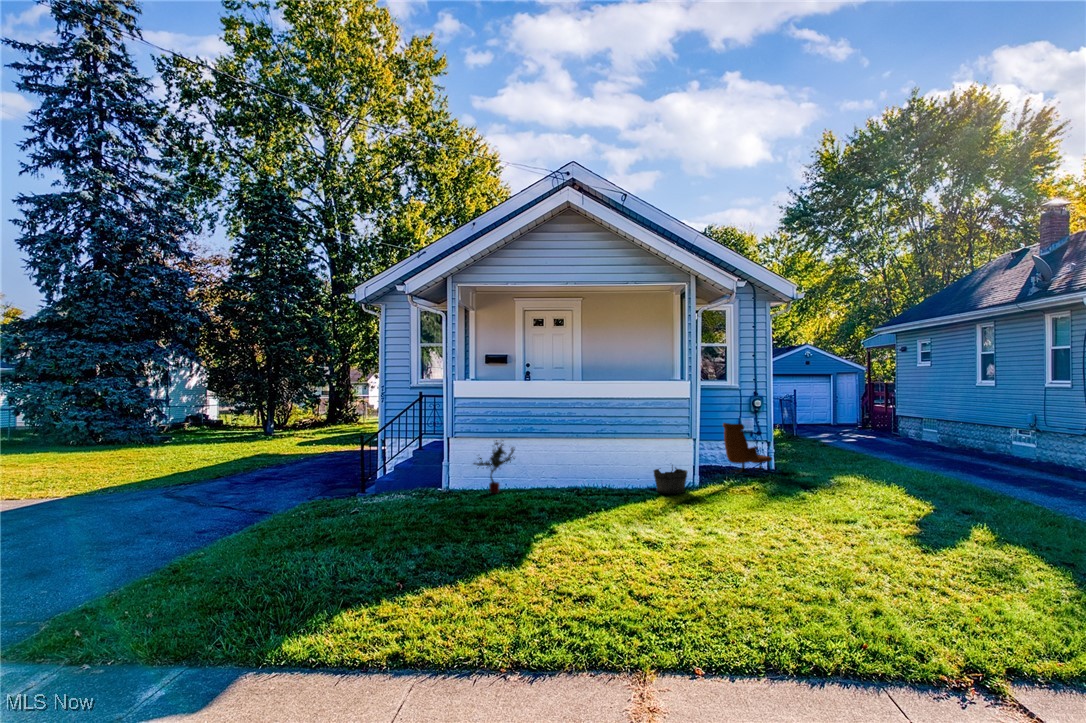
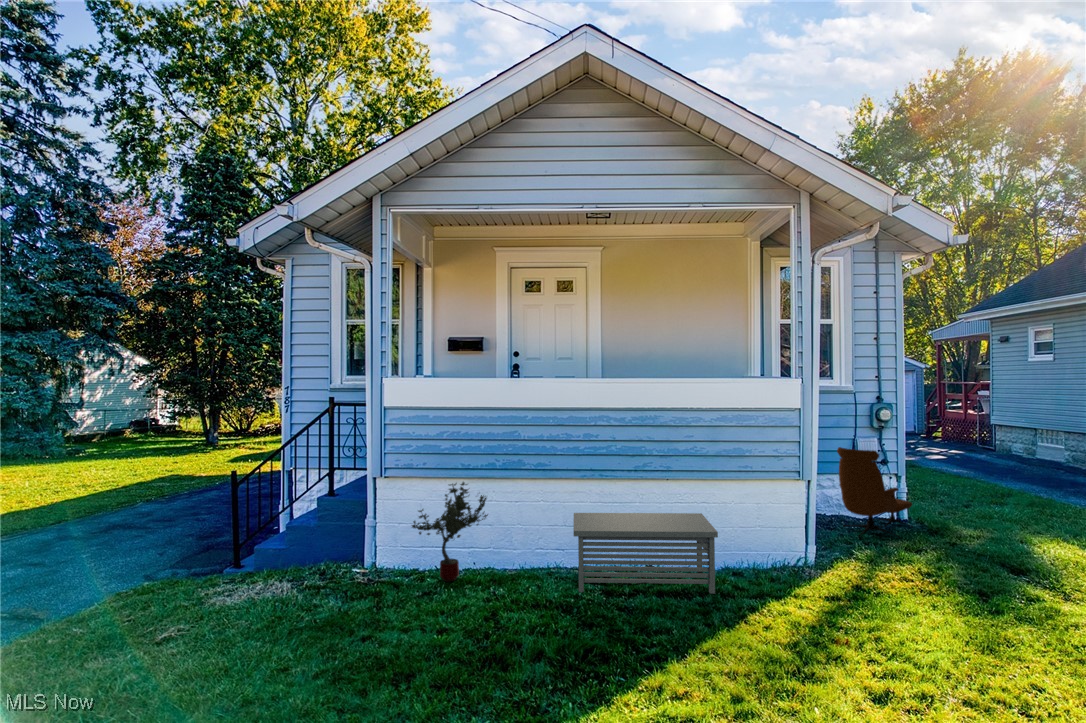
storage bench: none [563,457,640,496] -> present [573,513,718,594]
wooden bucket: present [654,466,687,494] -> none [737,526,803,587]

